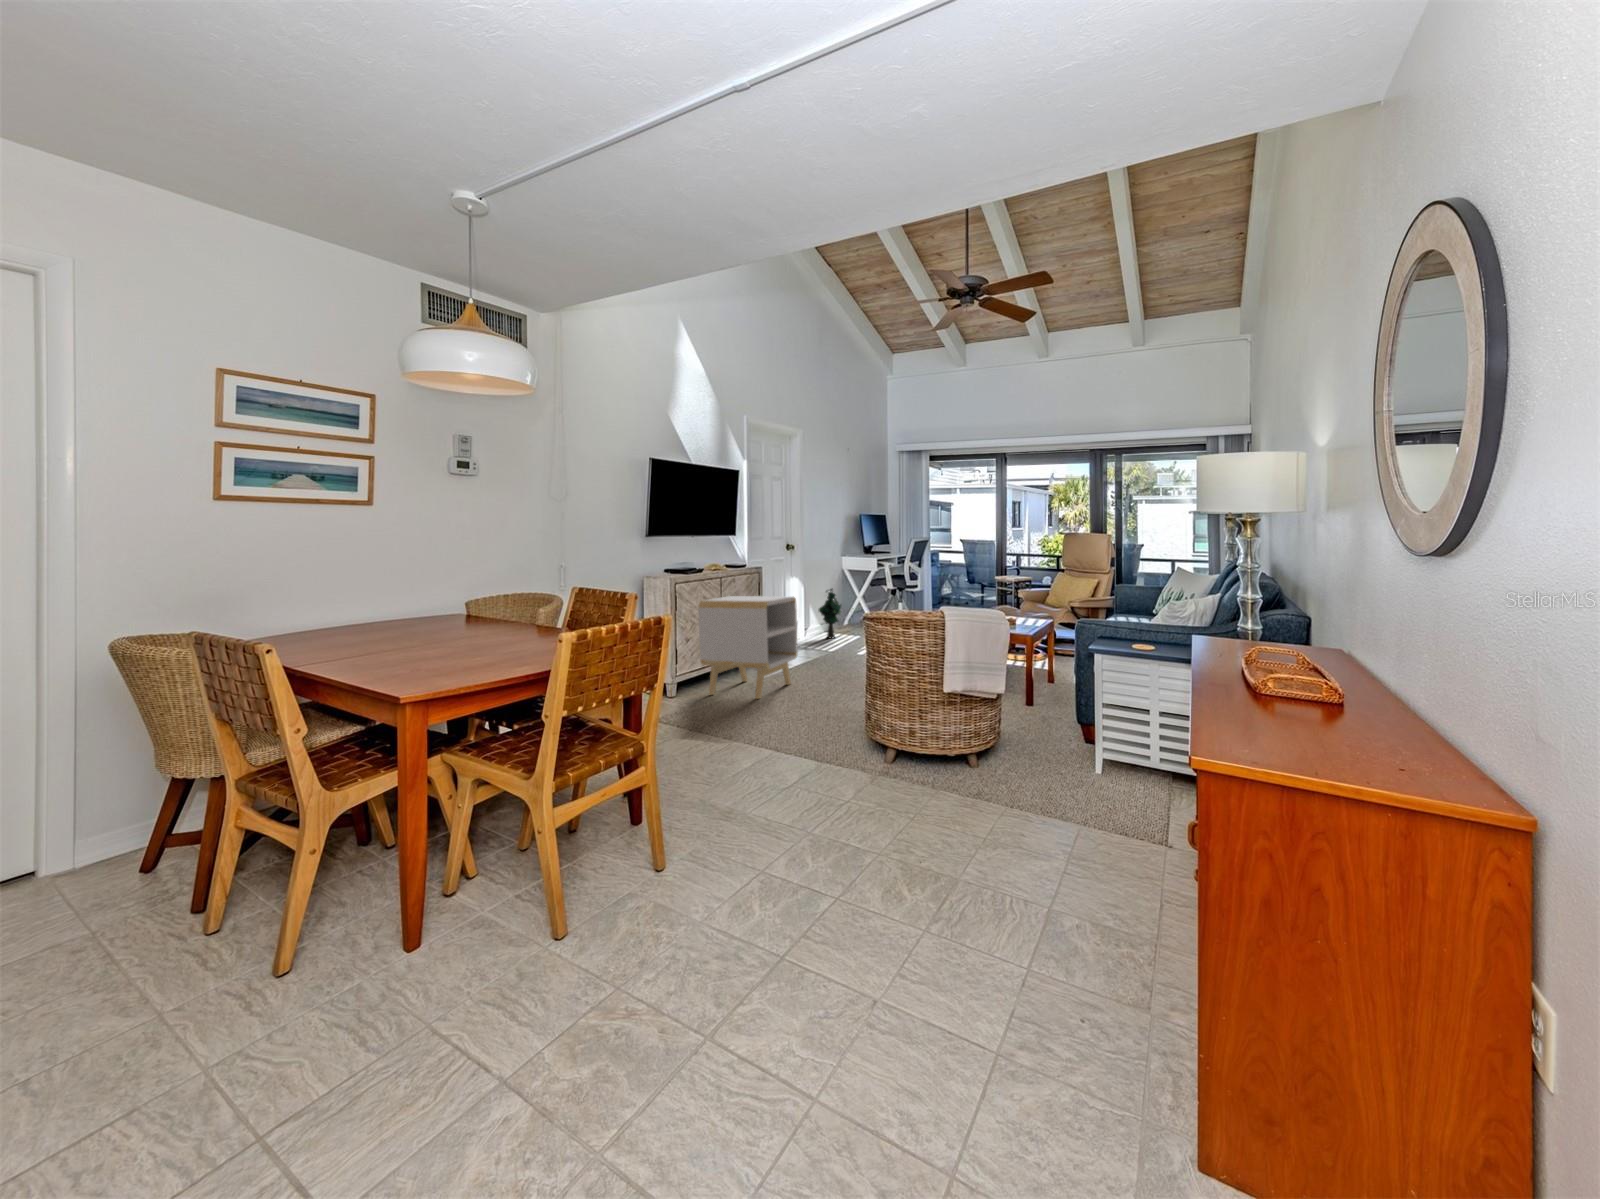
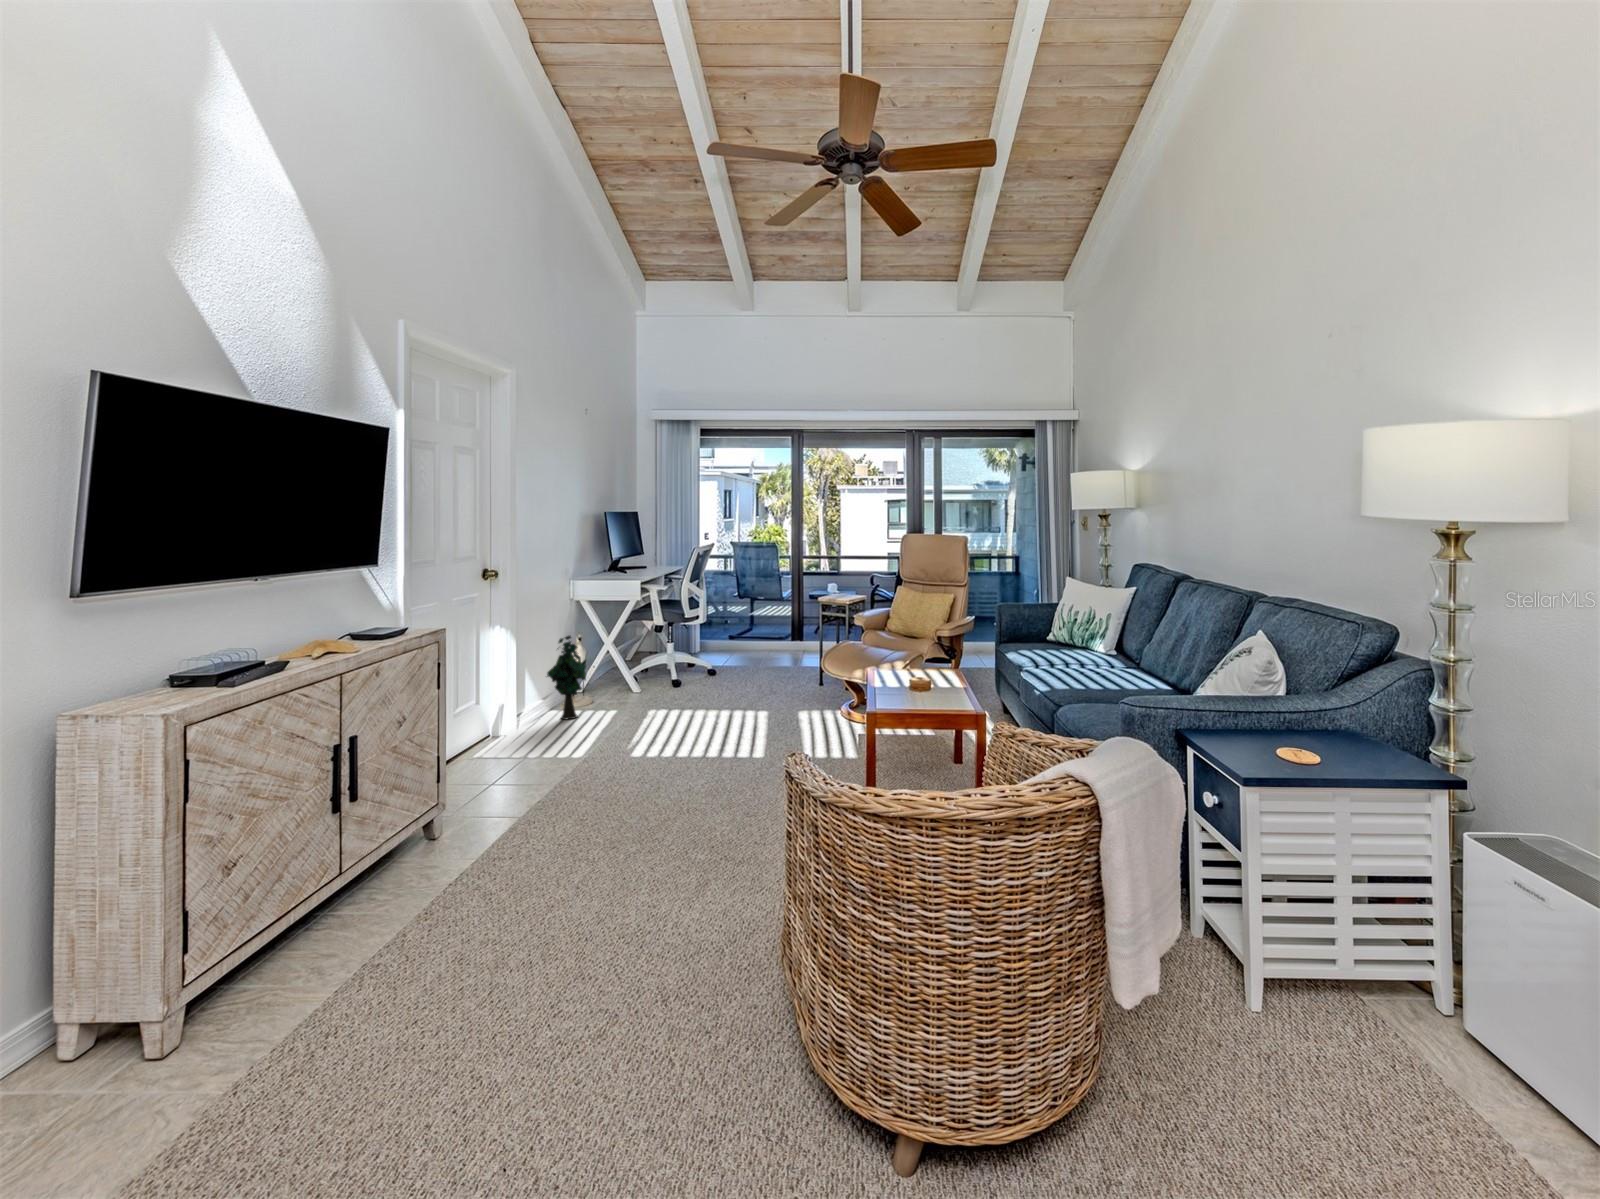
side table: present [698,596,798,699] -> none [259,714,536,999]

